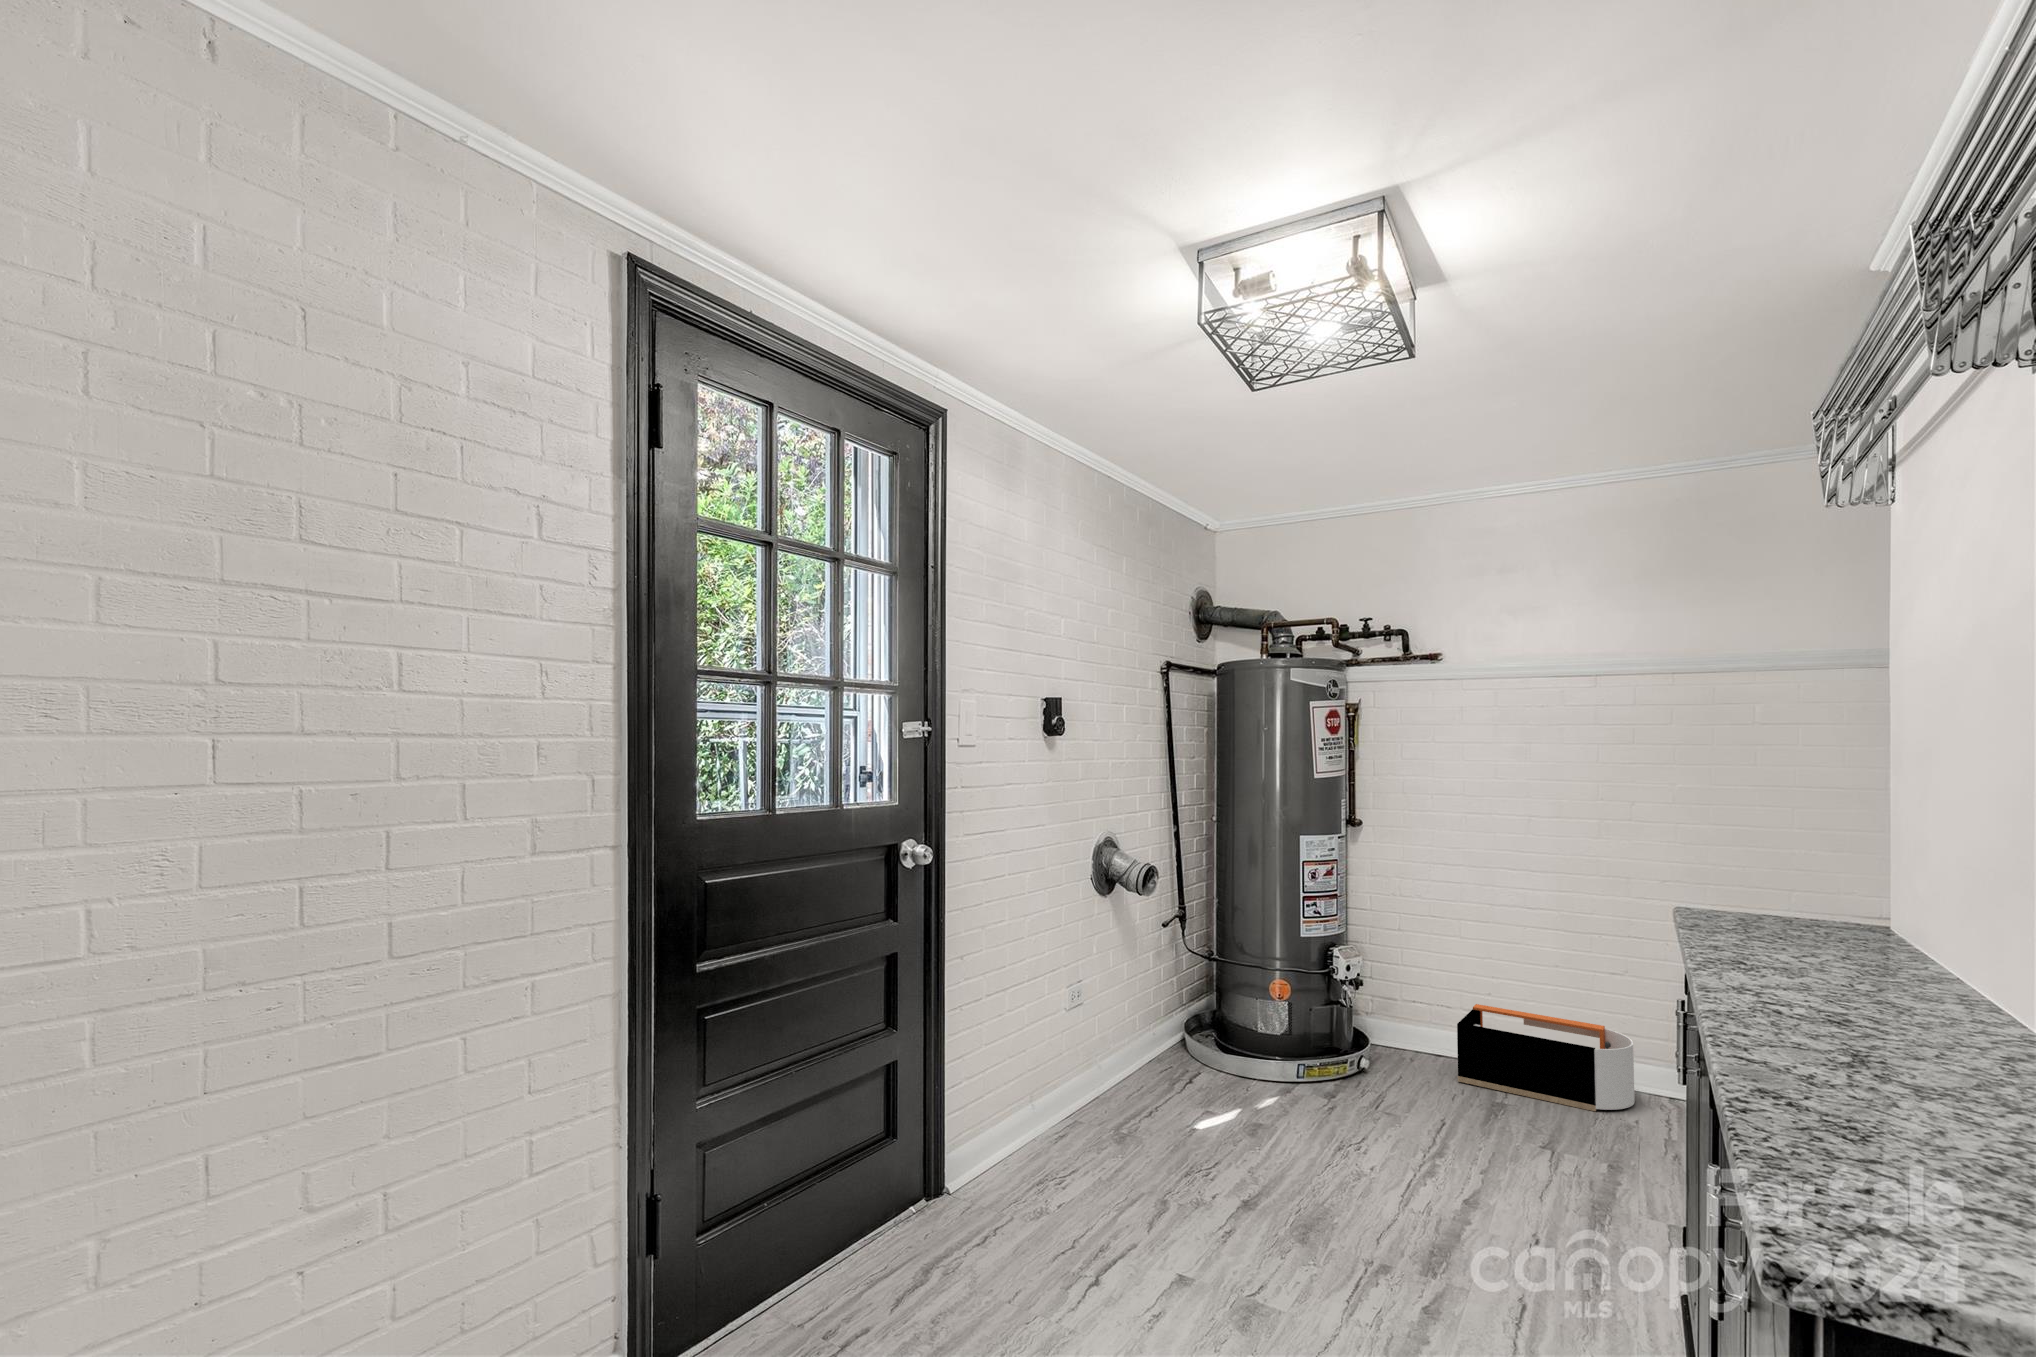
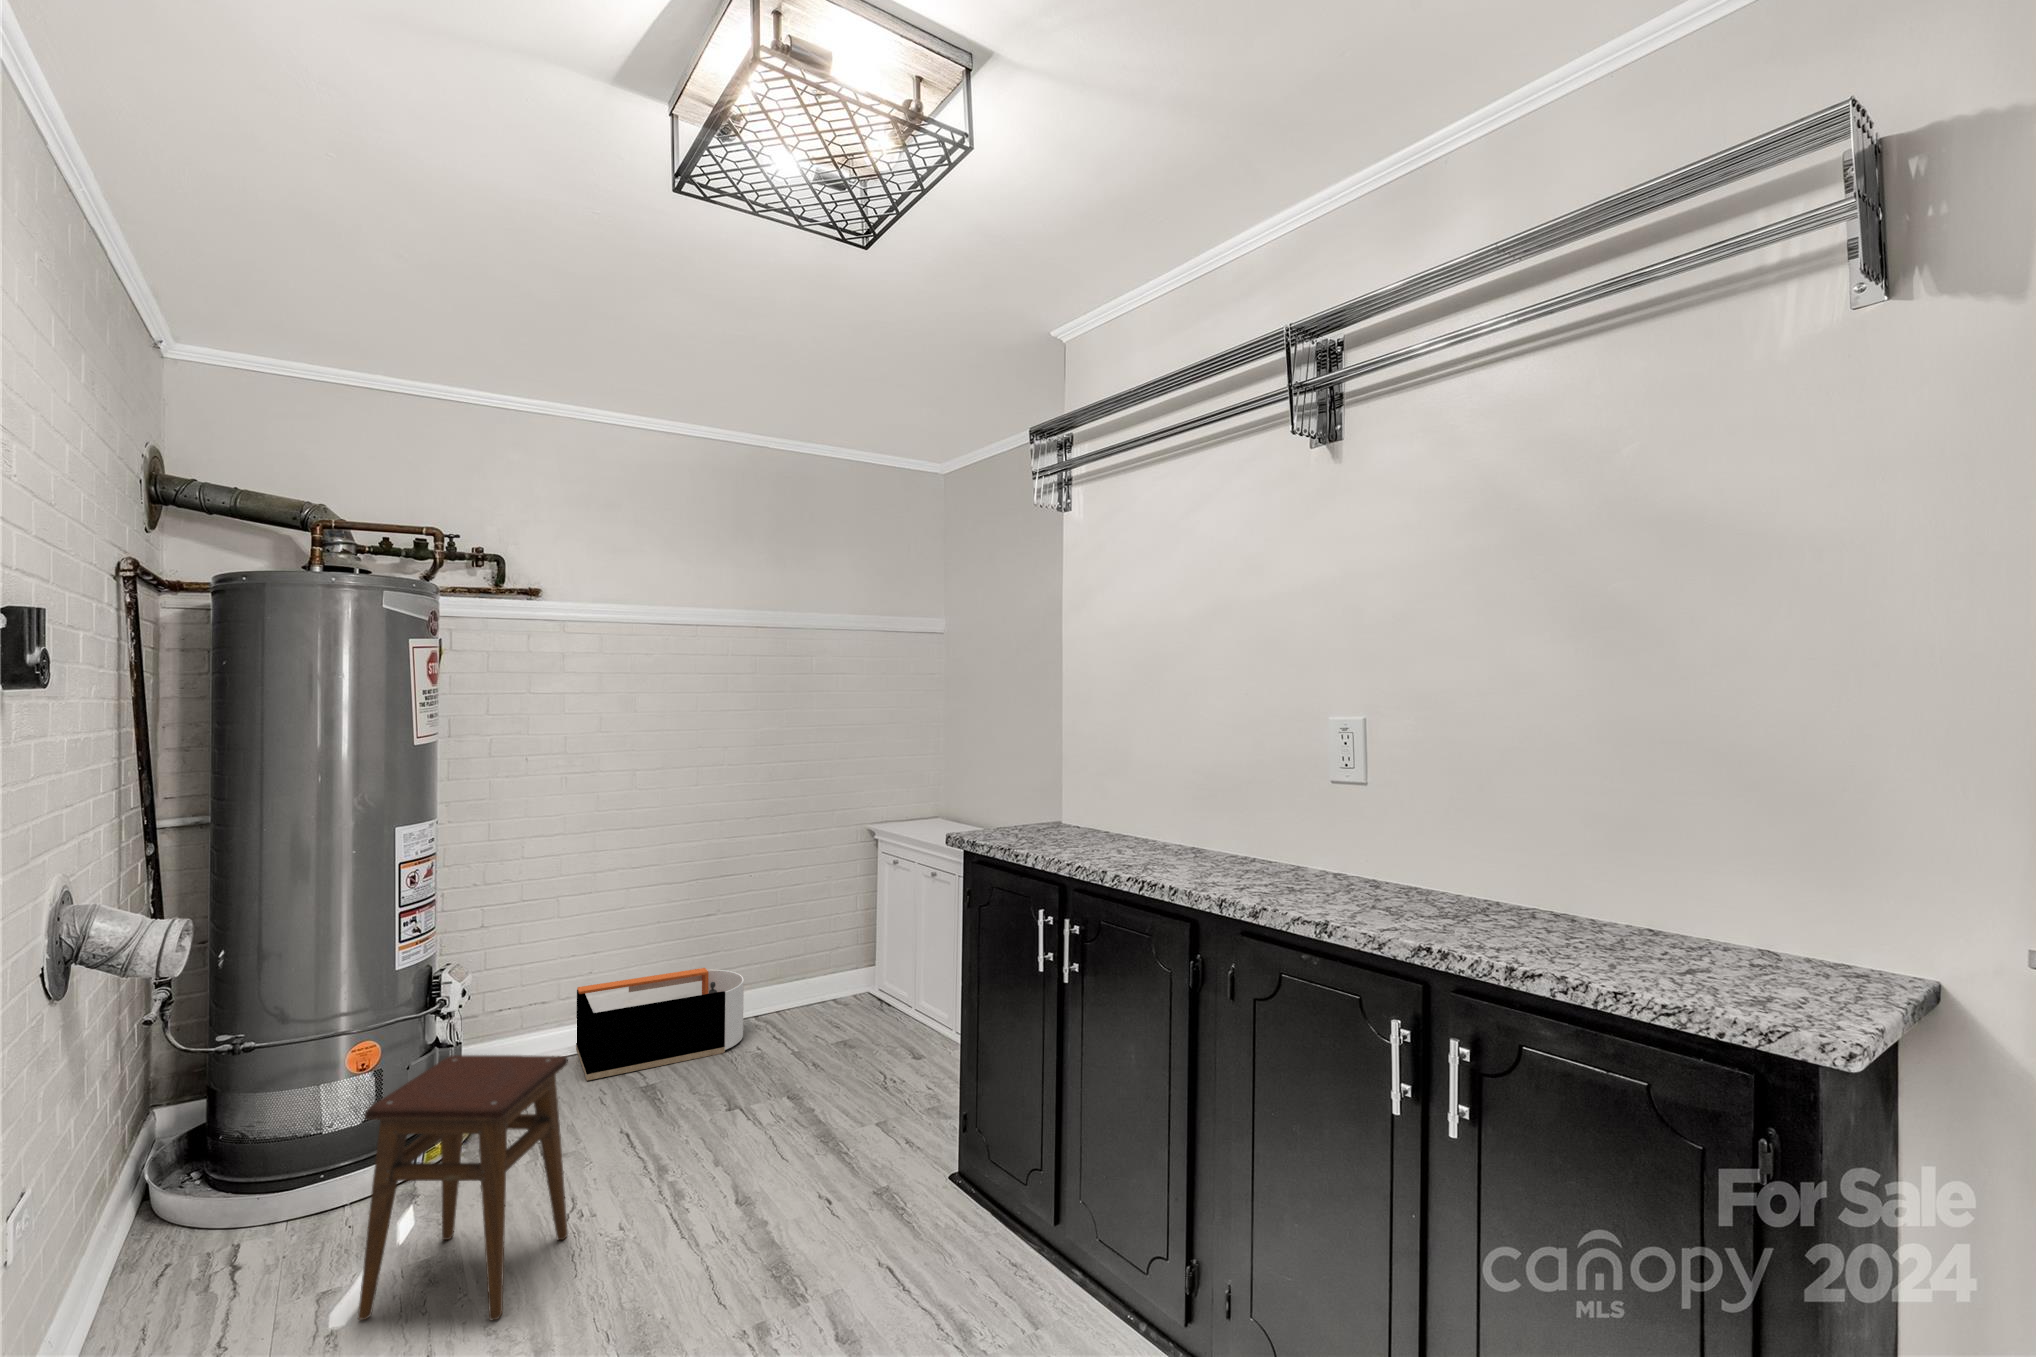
stool: none [1207,991,1338,1167] -> present [358,1055,568,1320]

